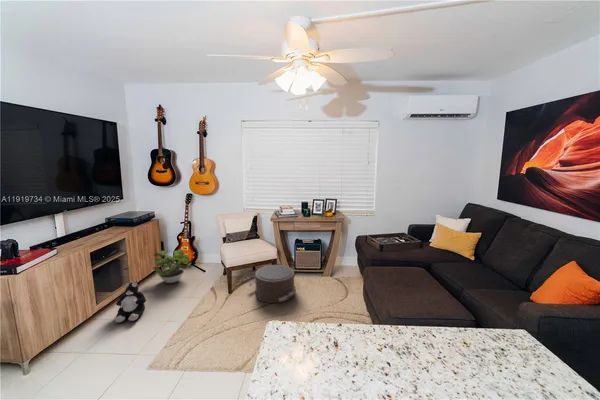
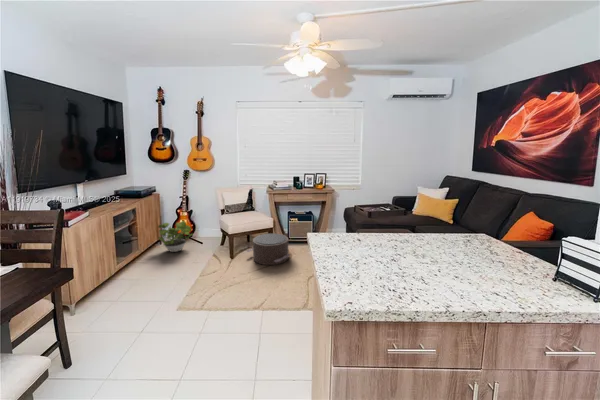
plush toy: present [114,282,146,322] -> none [131,247,156,280]

